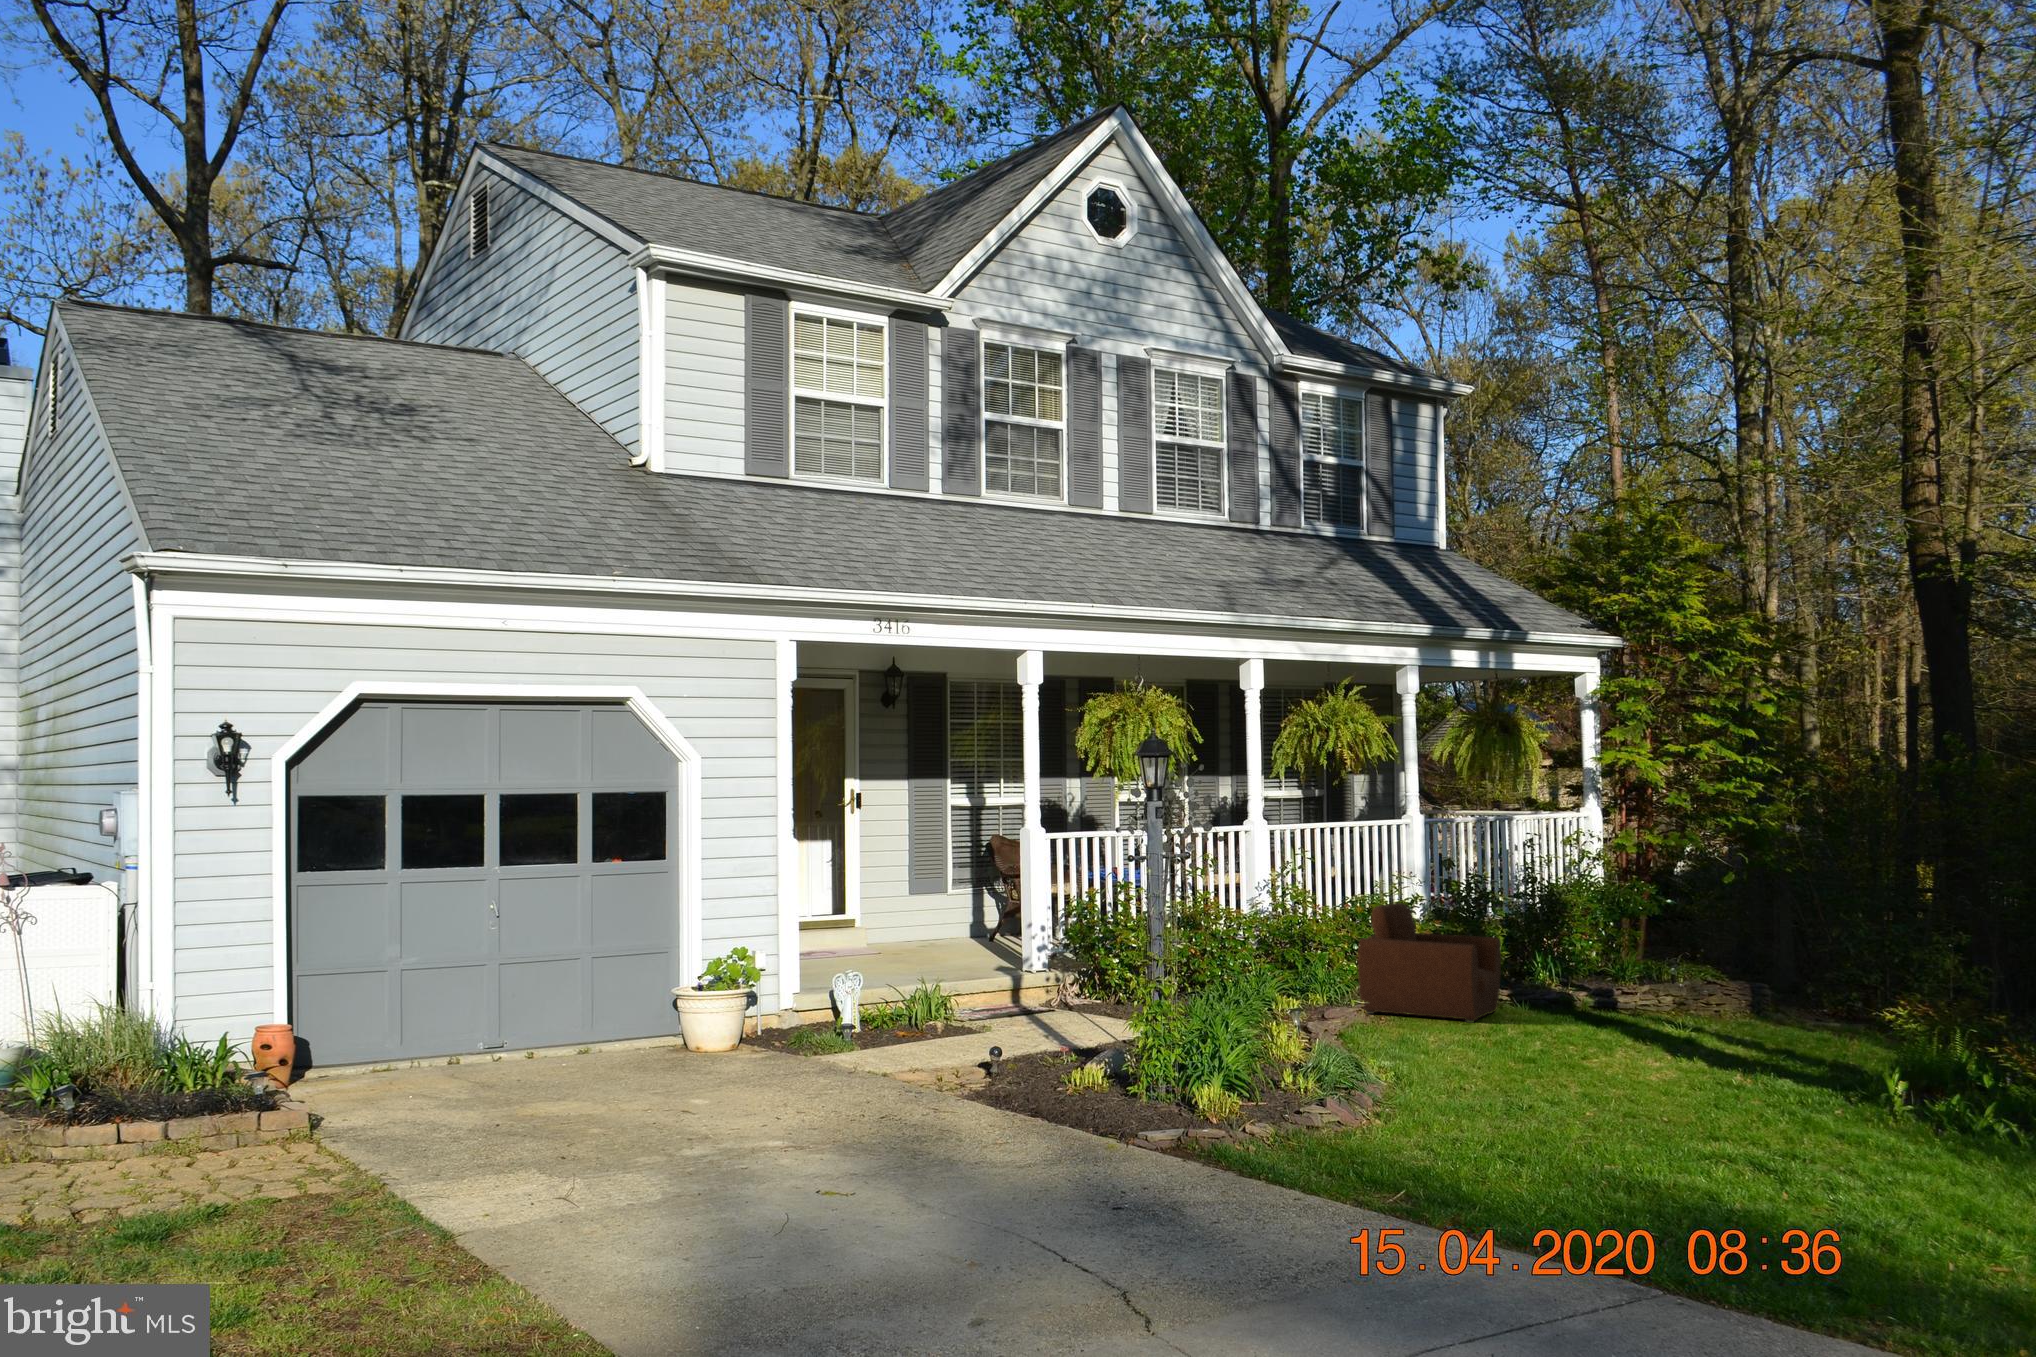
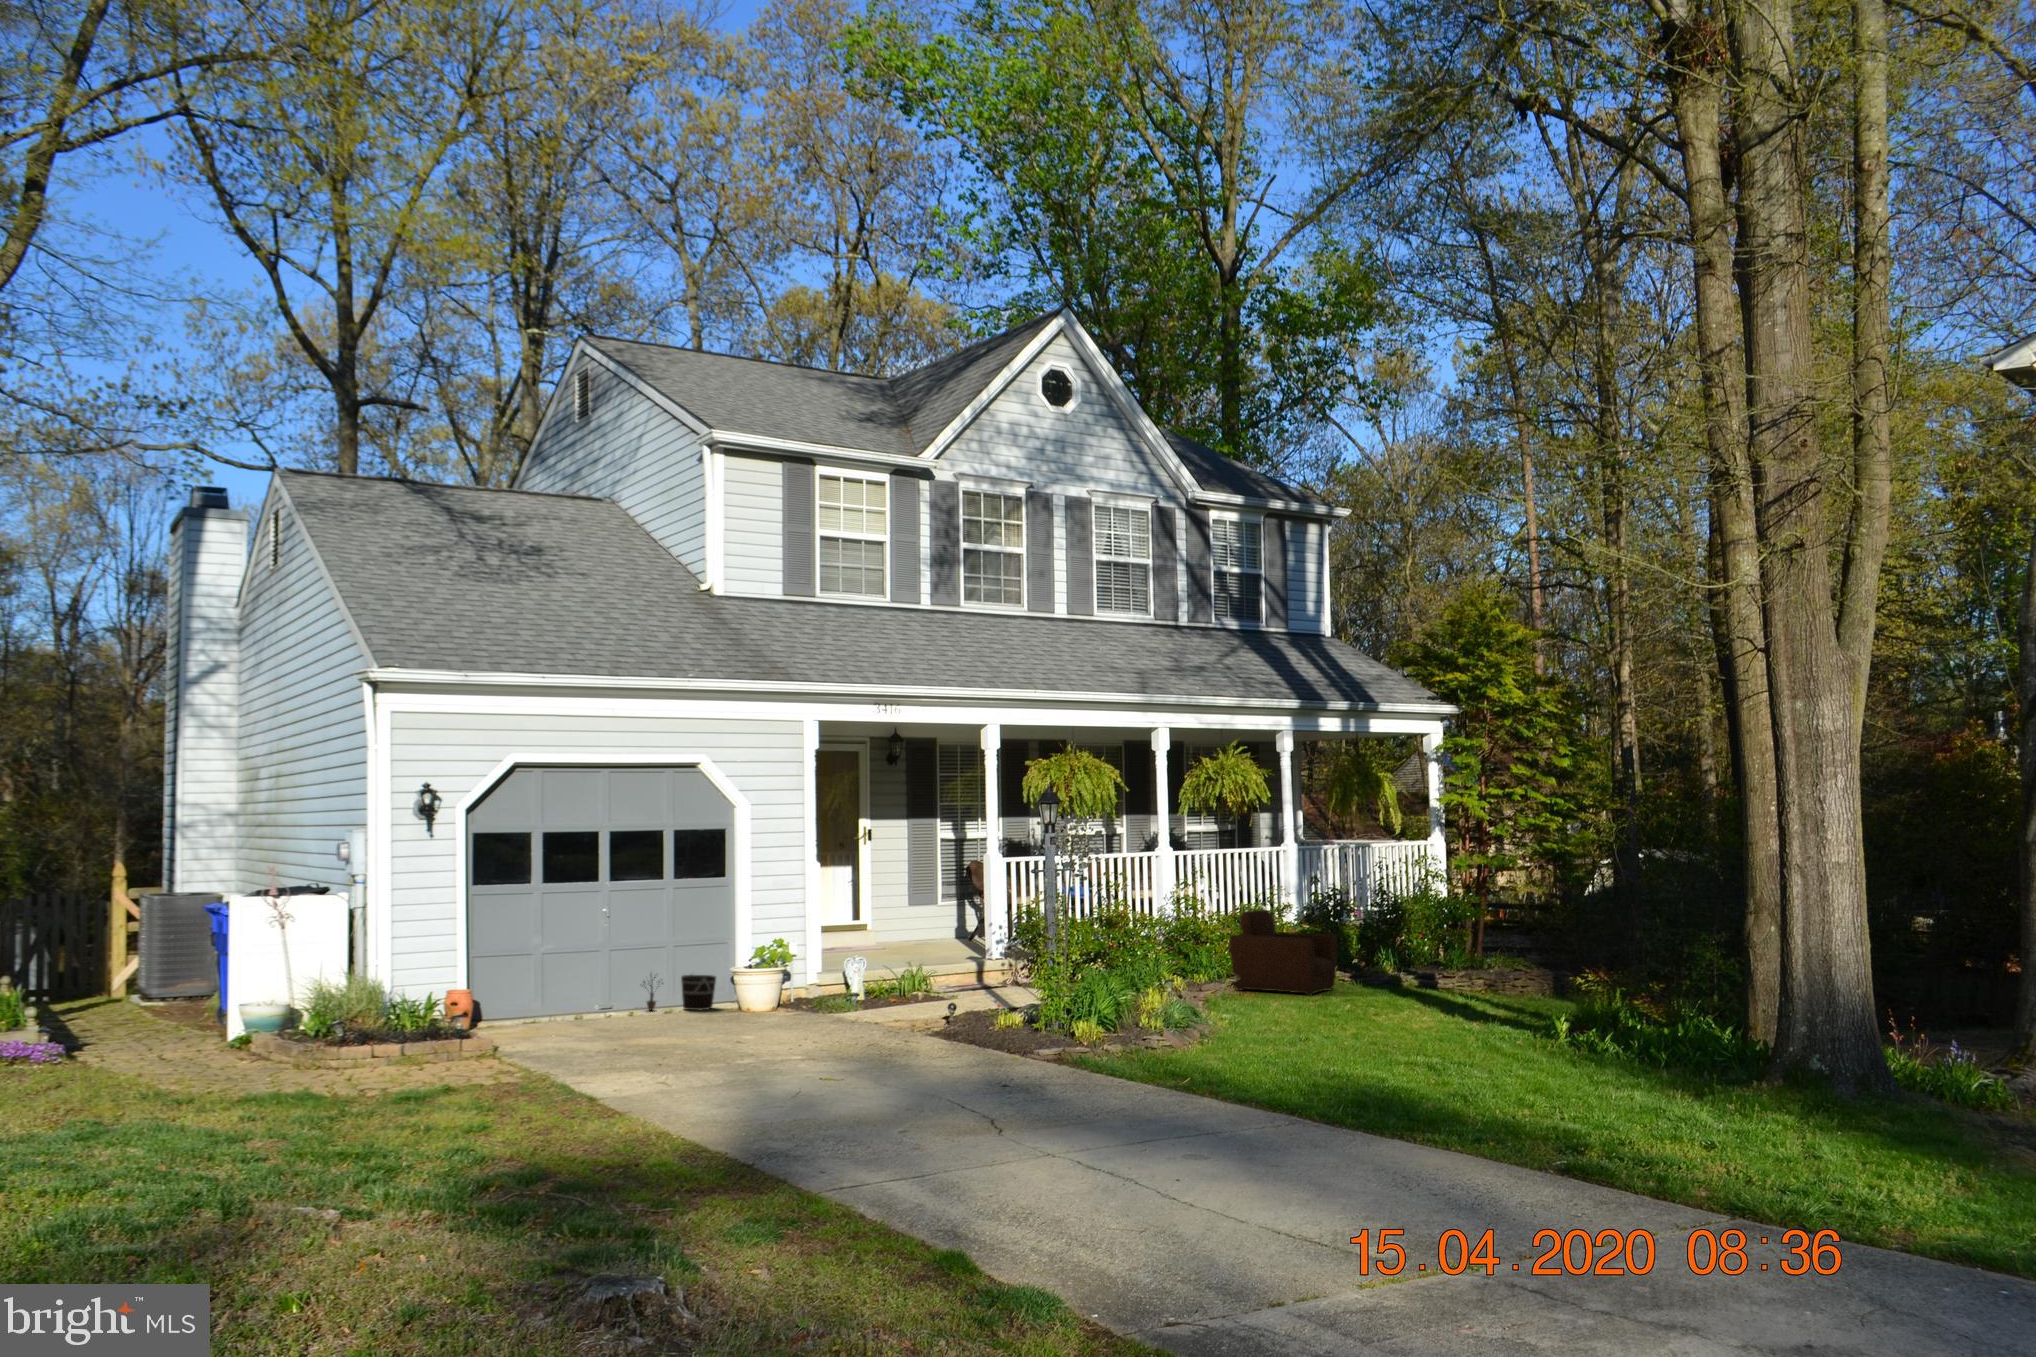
decorative plant: none [534,996,577,1050] -> present [641,974,663,1010]
bucket: none [601,996,652,1050] -> present [681,975,716,1010]

